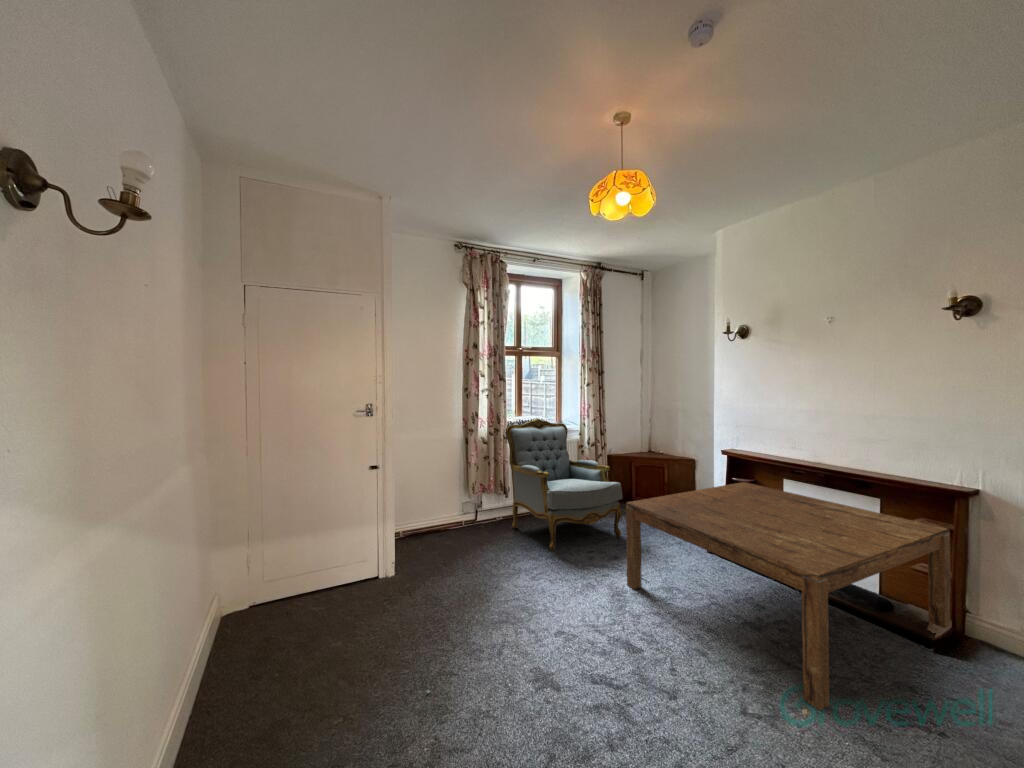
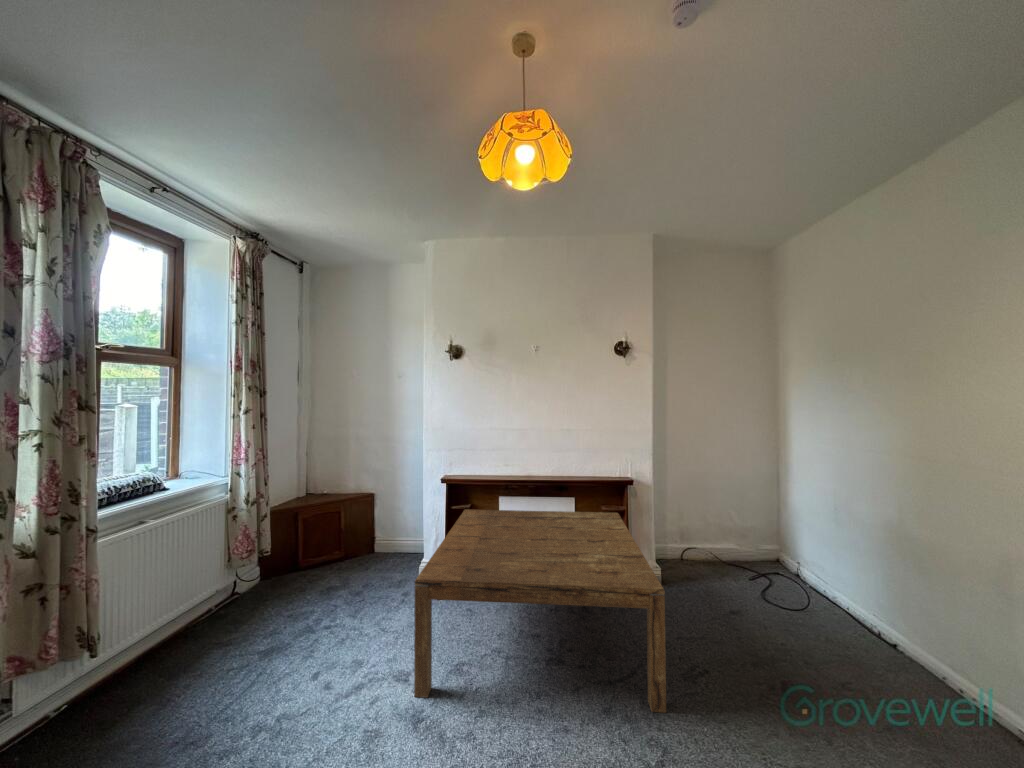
armchair: present [505,419,623,550] -> none [89,478,337,717]

